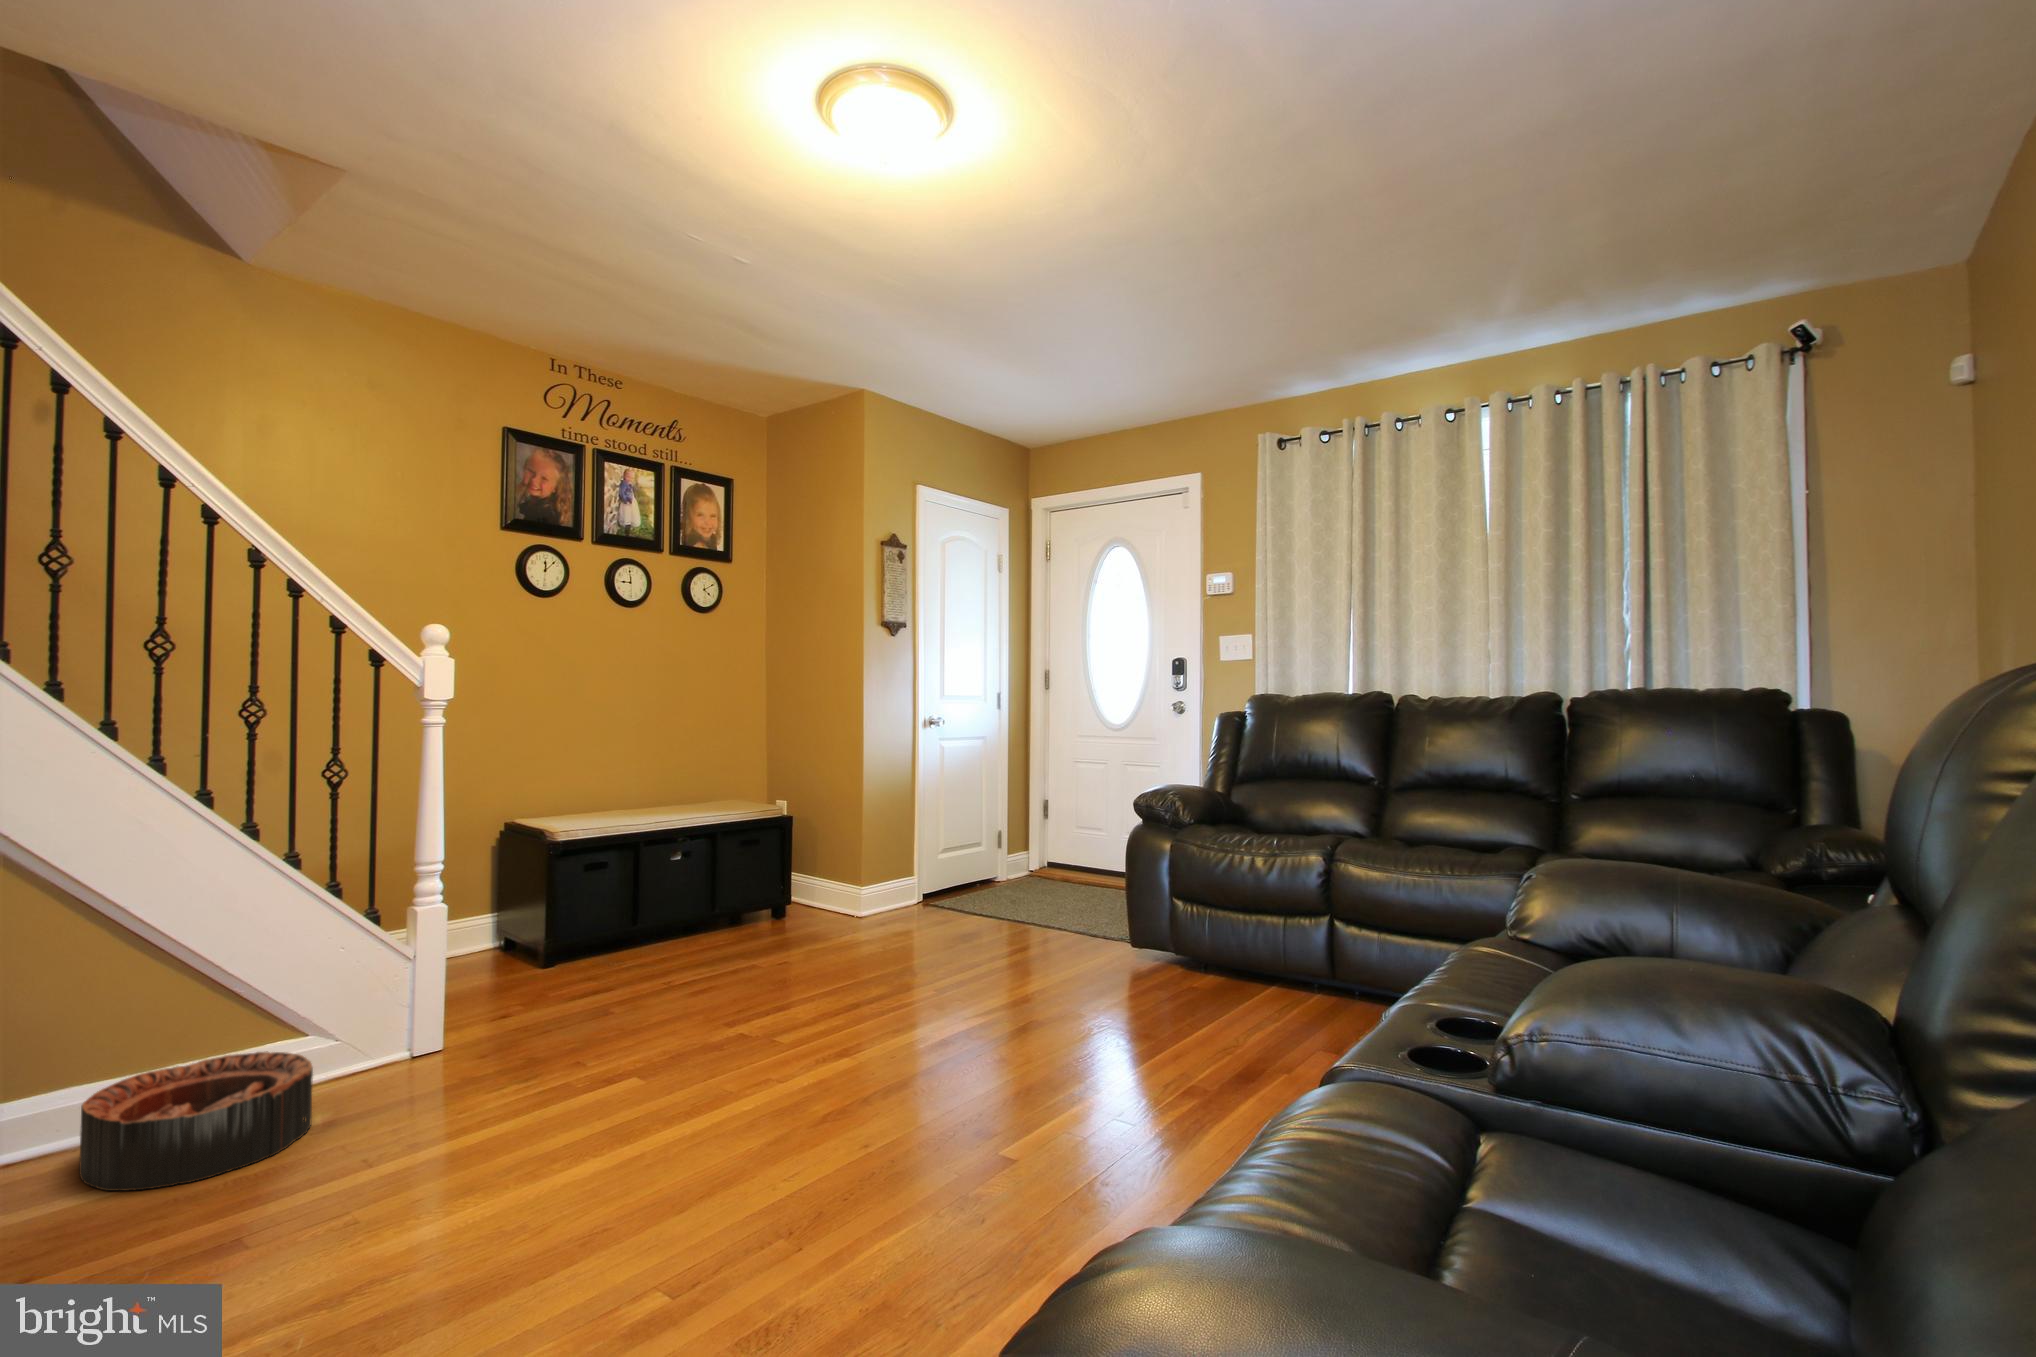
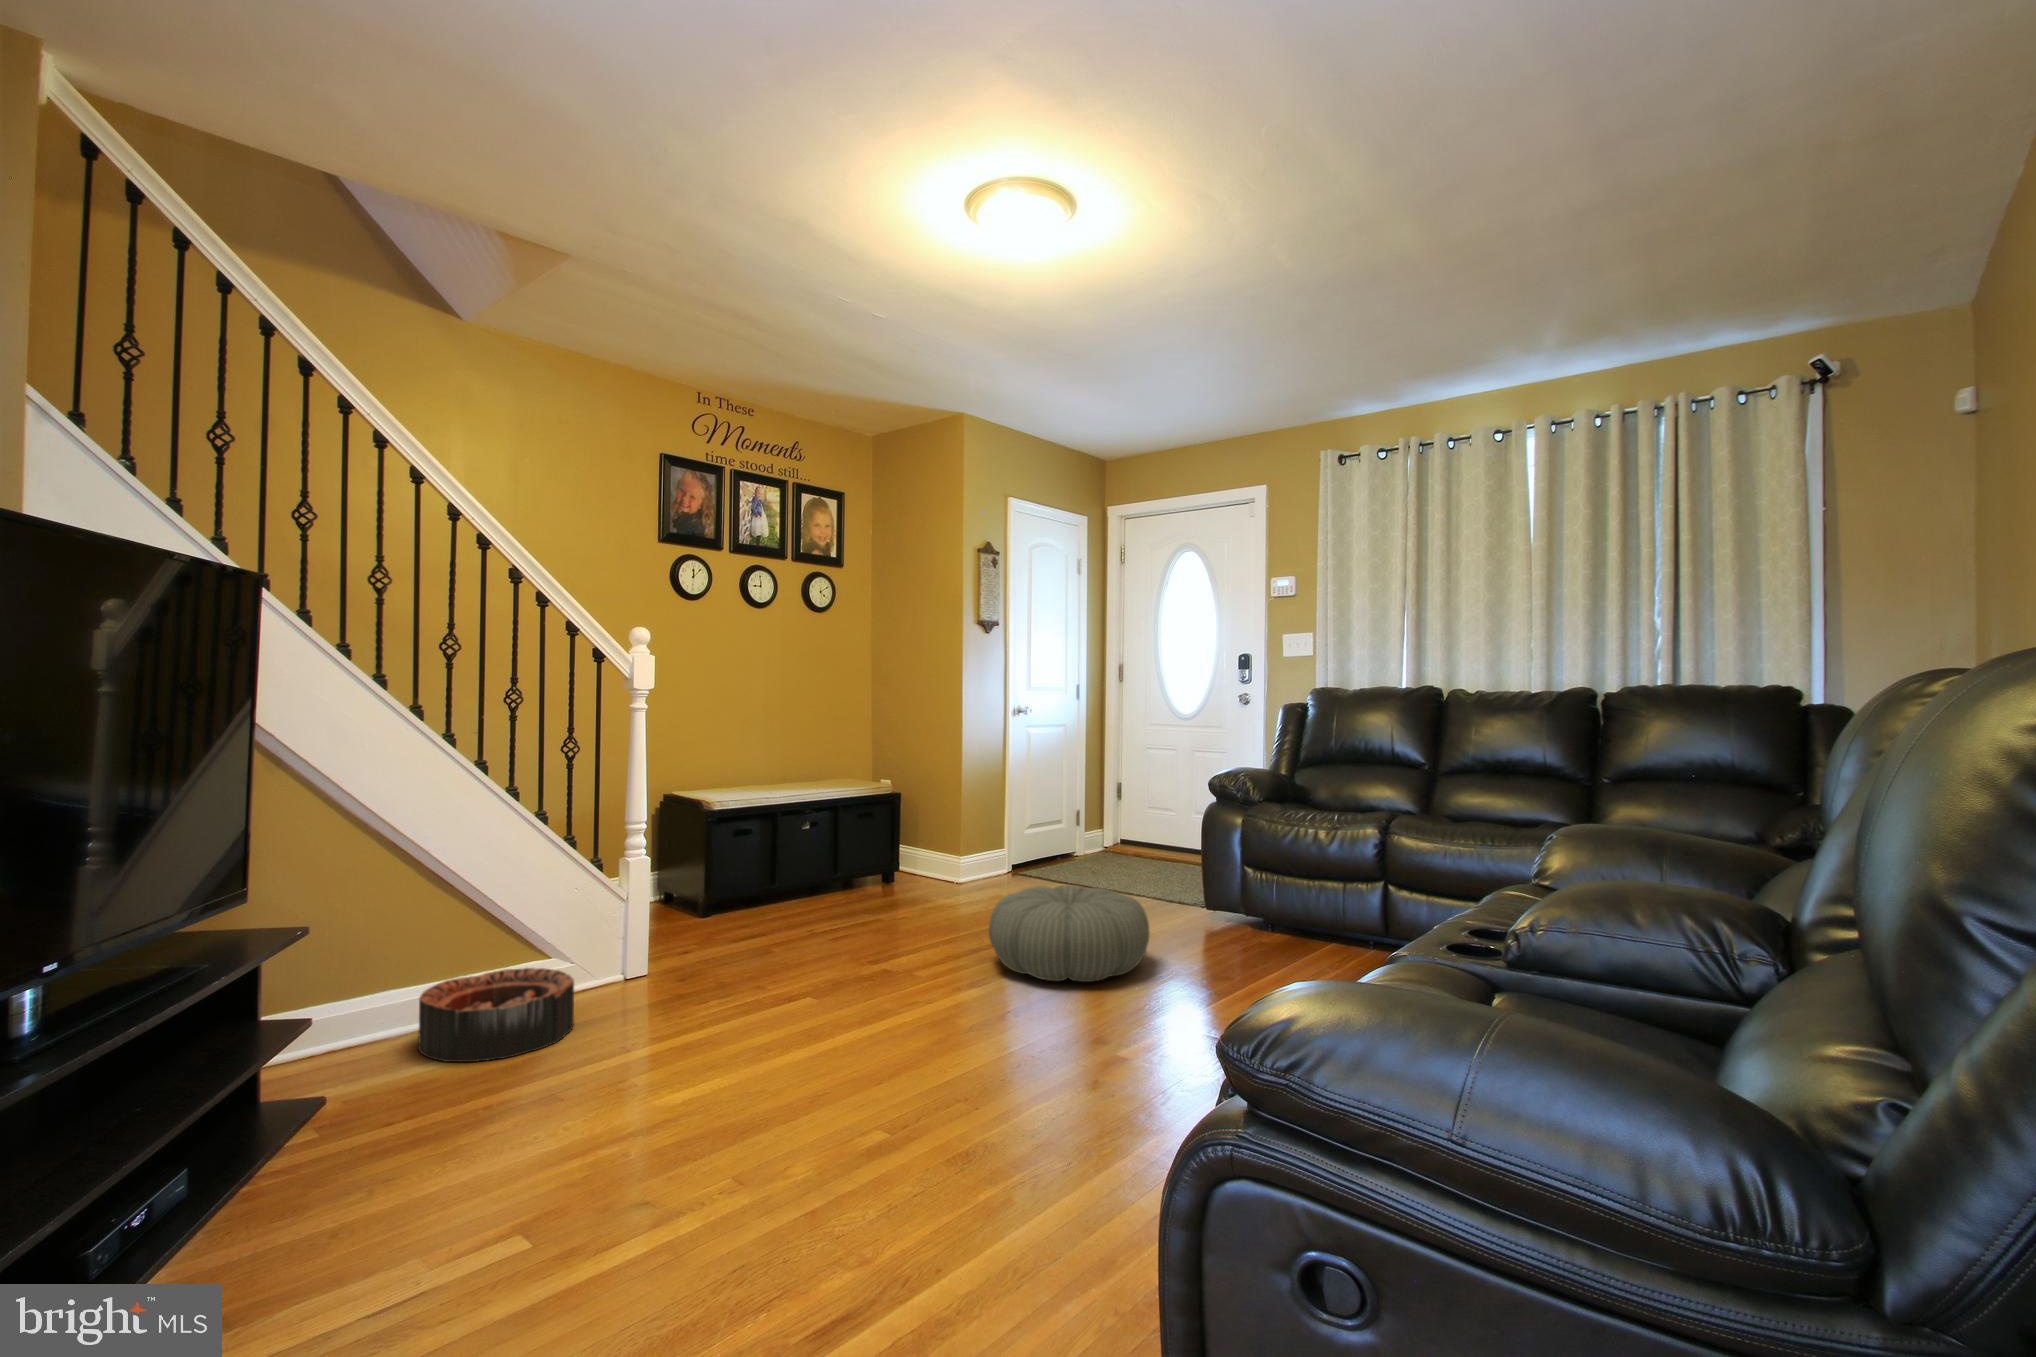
pouf: none [867,926,1057,1046] -> present [989,885,1150,982]

